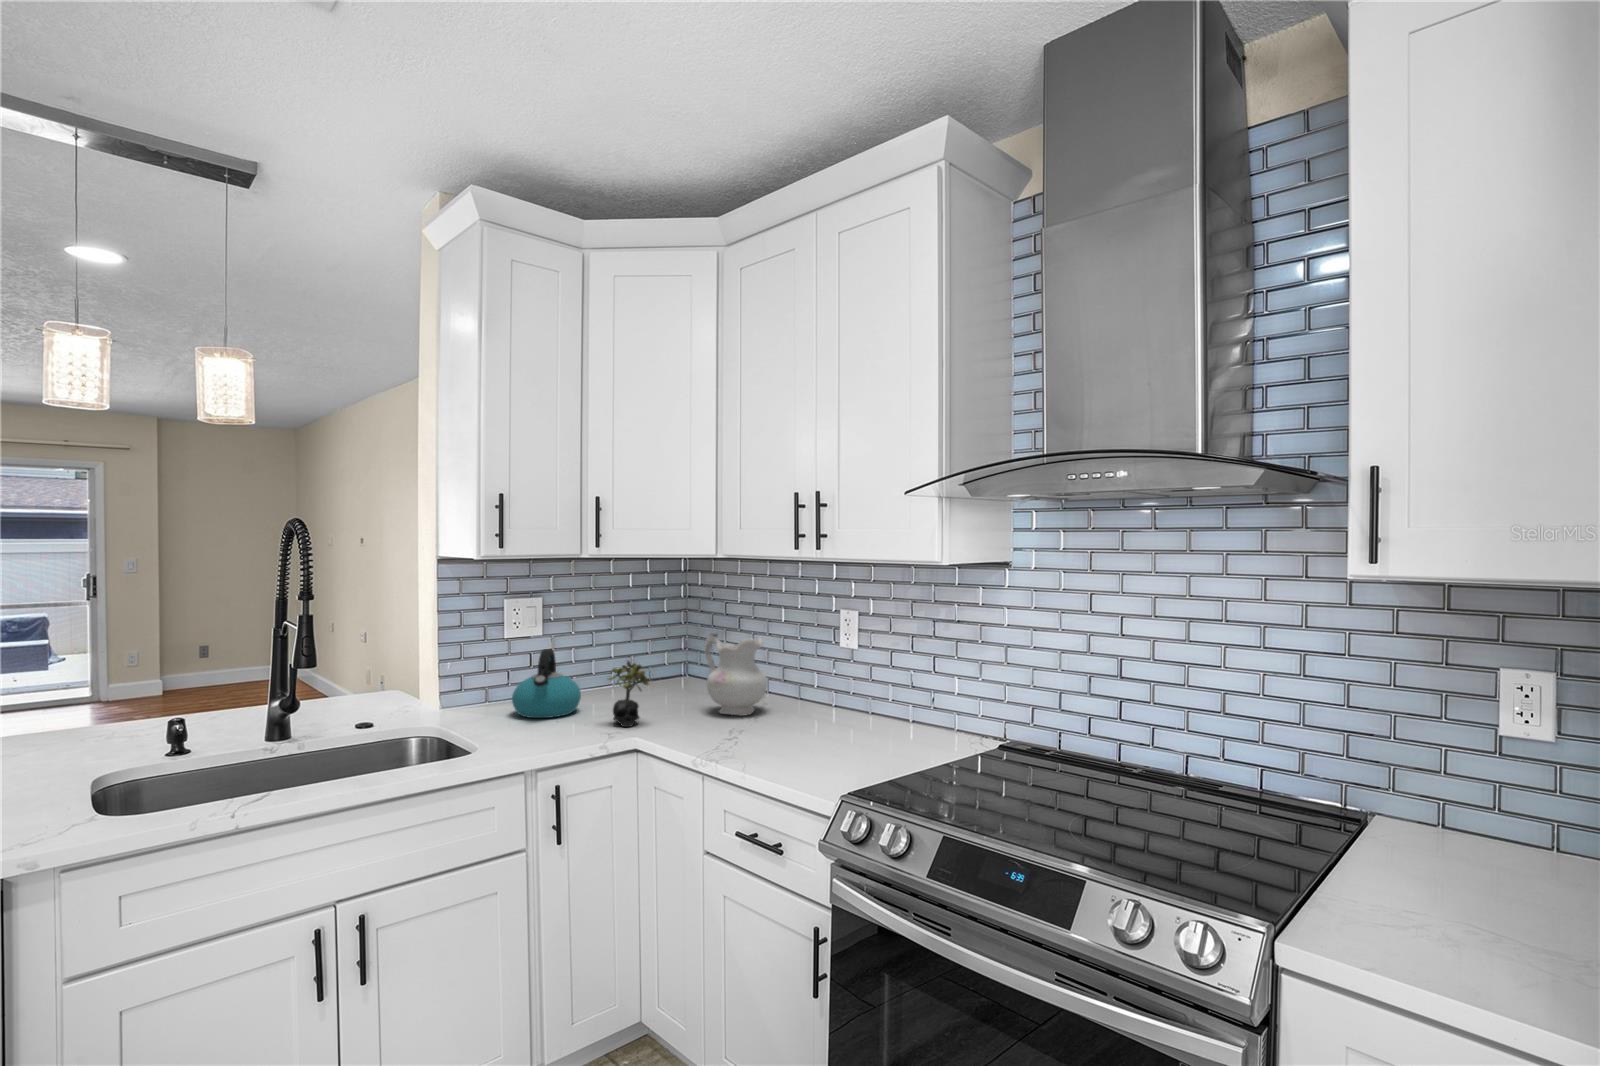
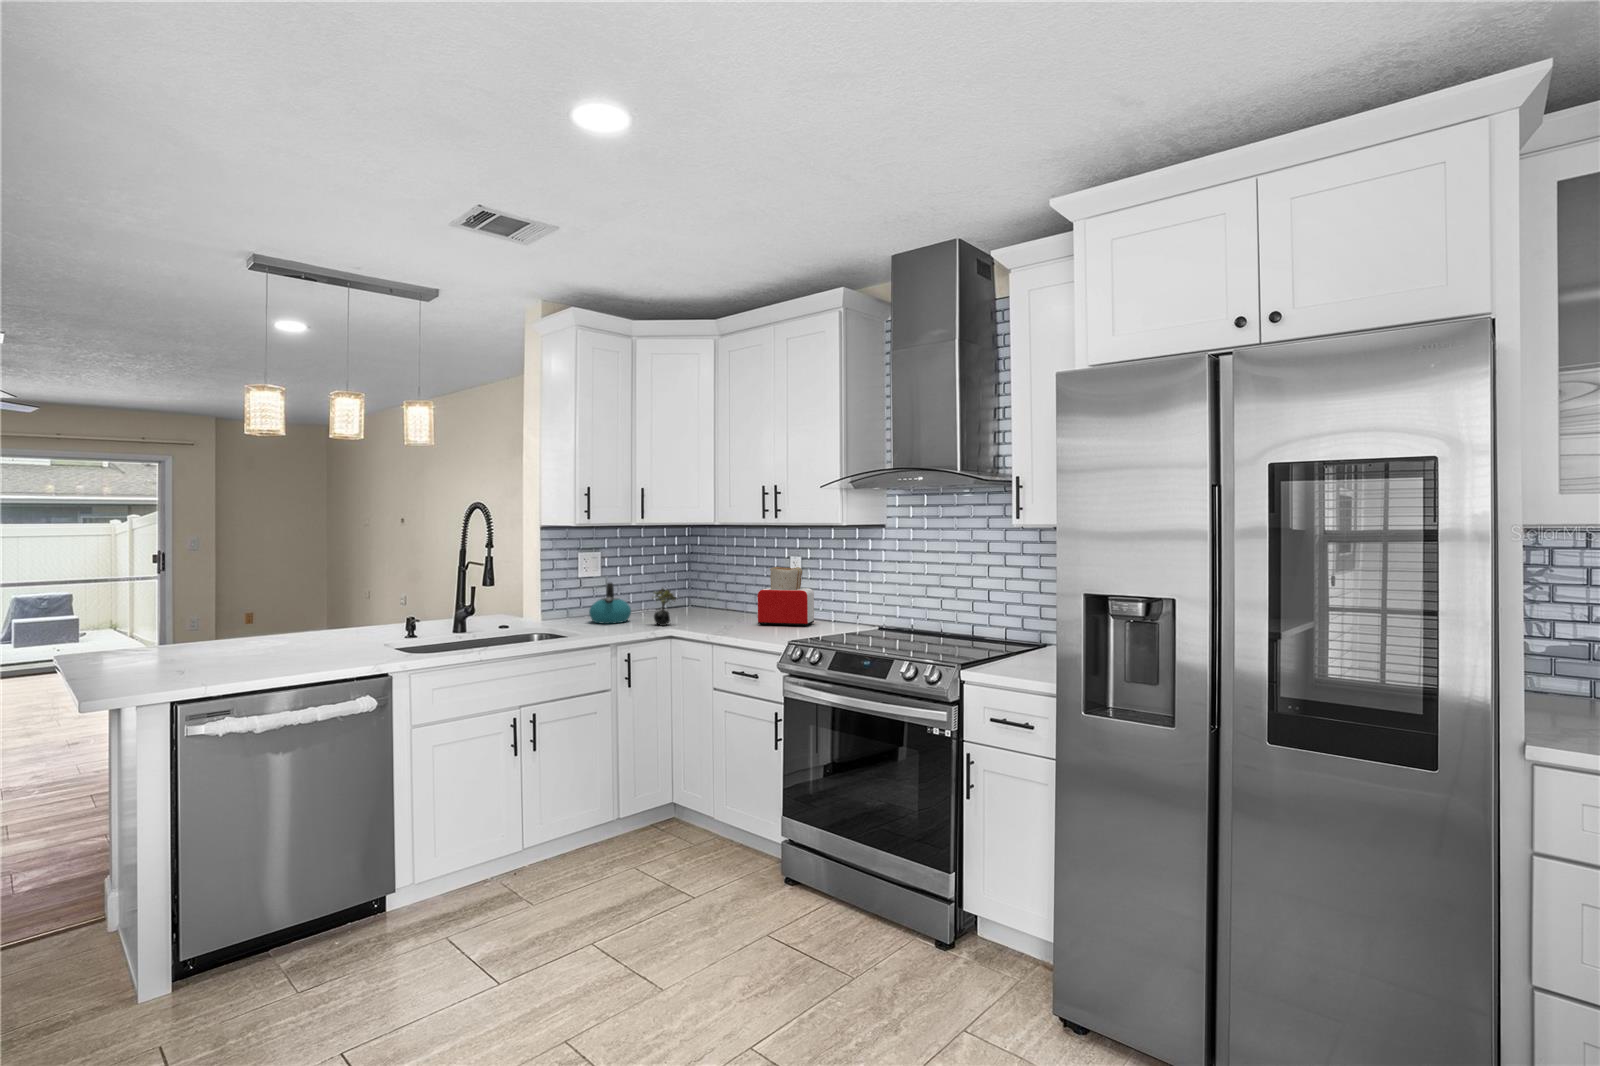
toaster: none [783,629,879,735] -> present [757,567,814,626]
ceramic pitcher: present [705,633,767,716] -> none [707,572,747,621]

